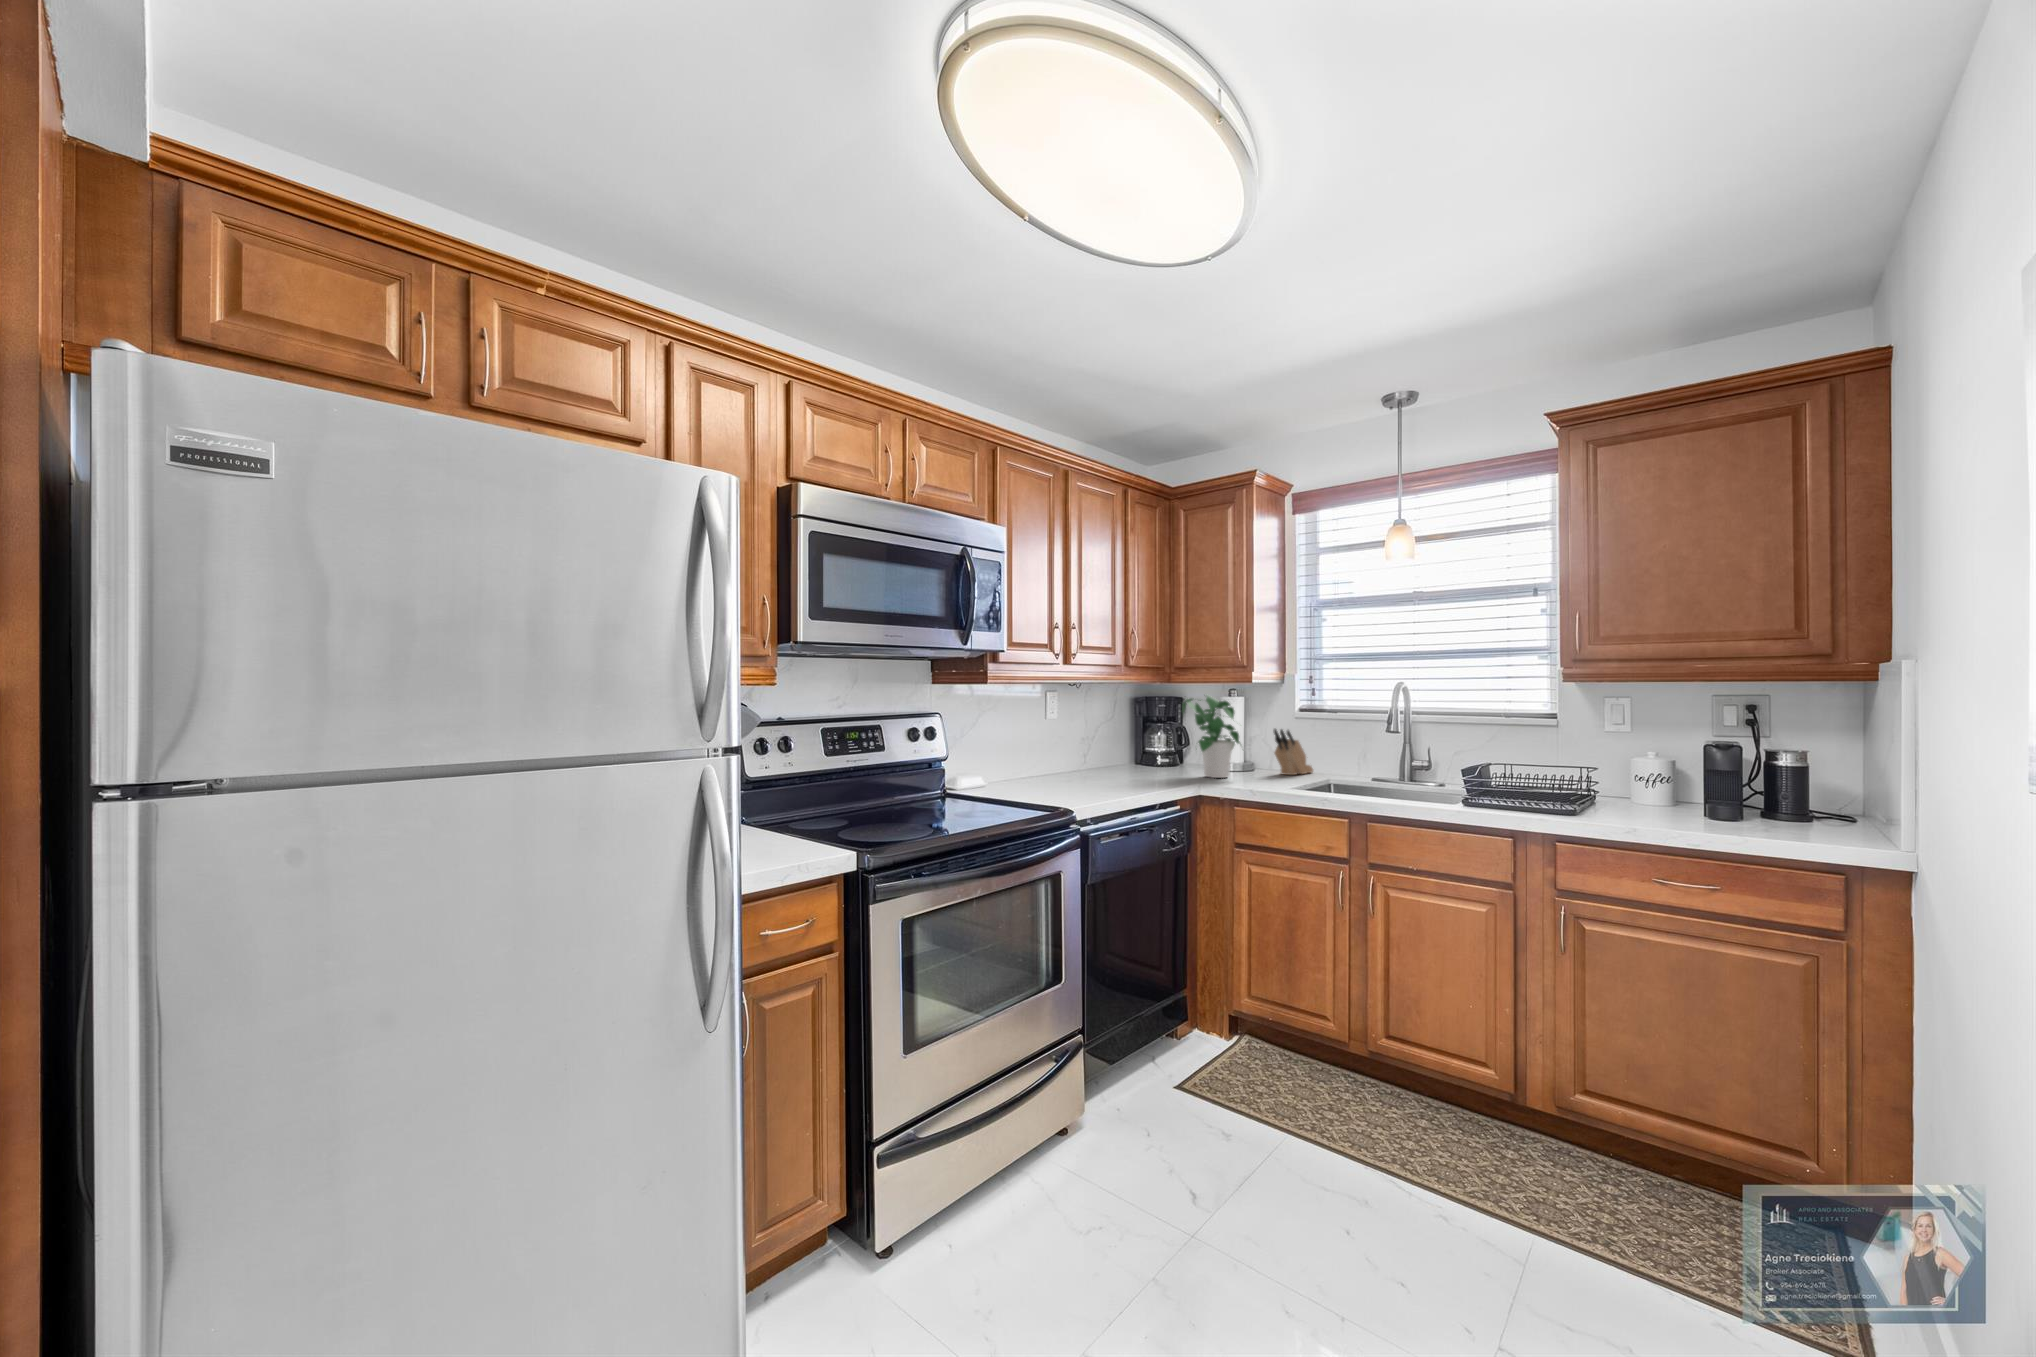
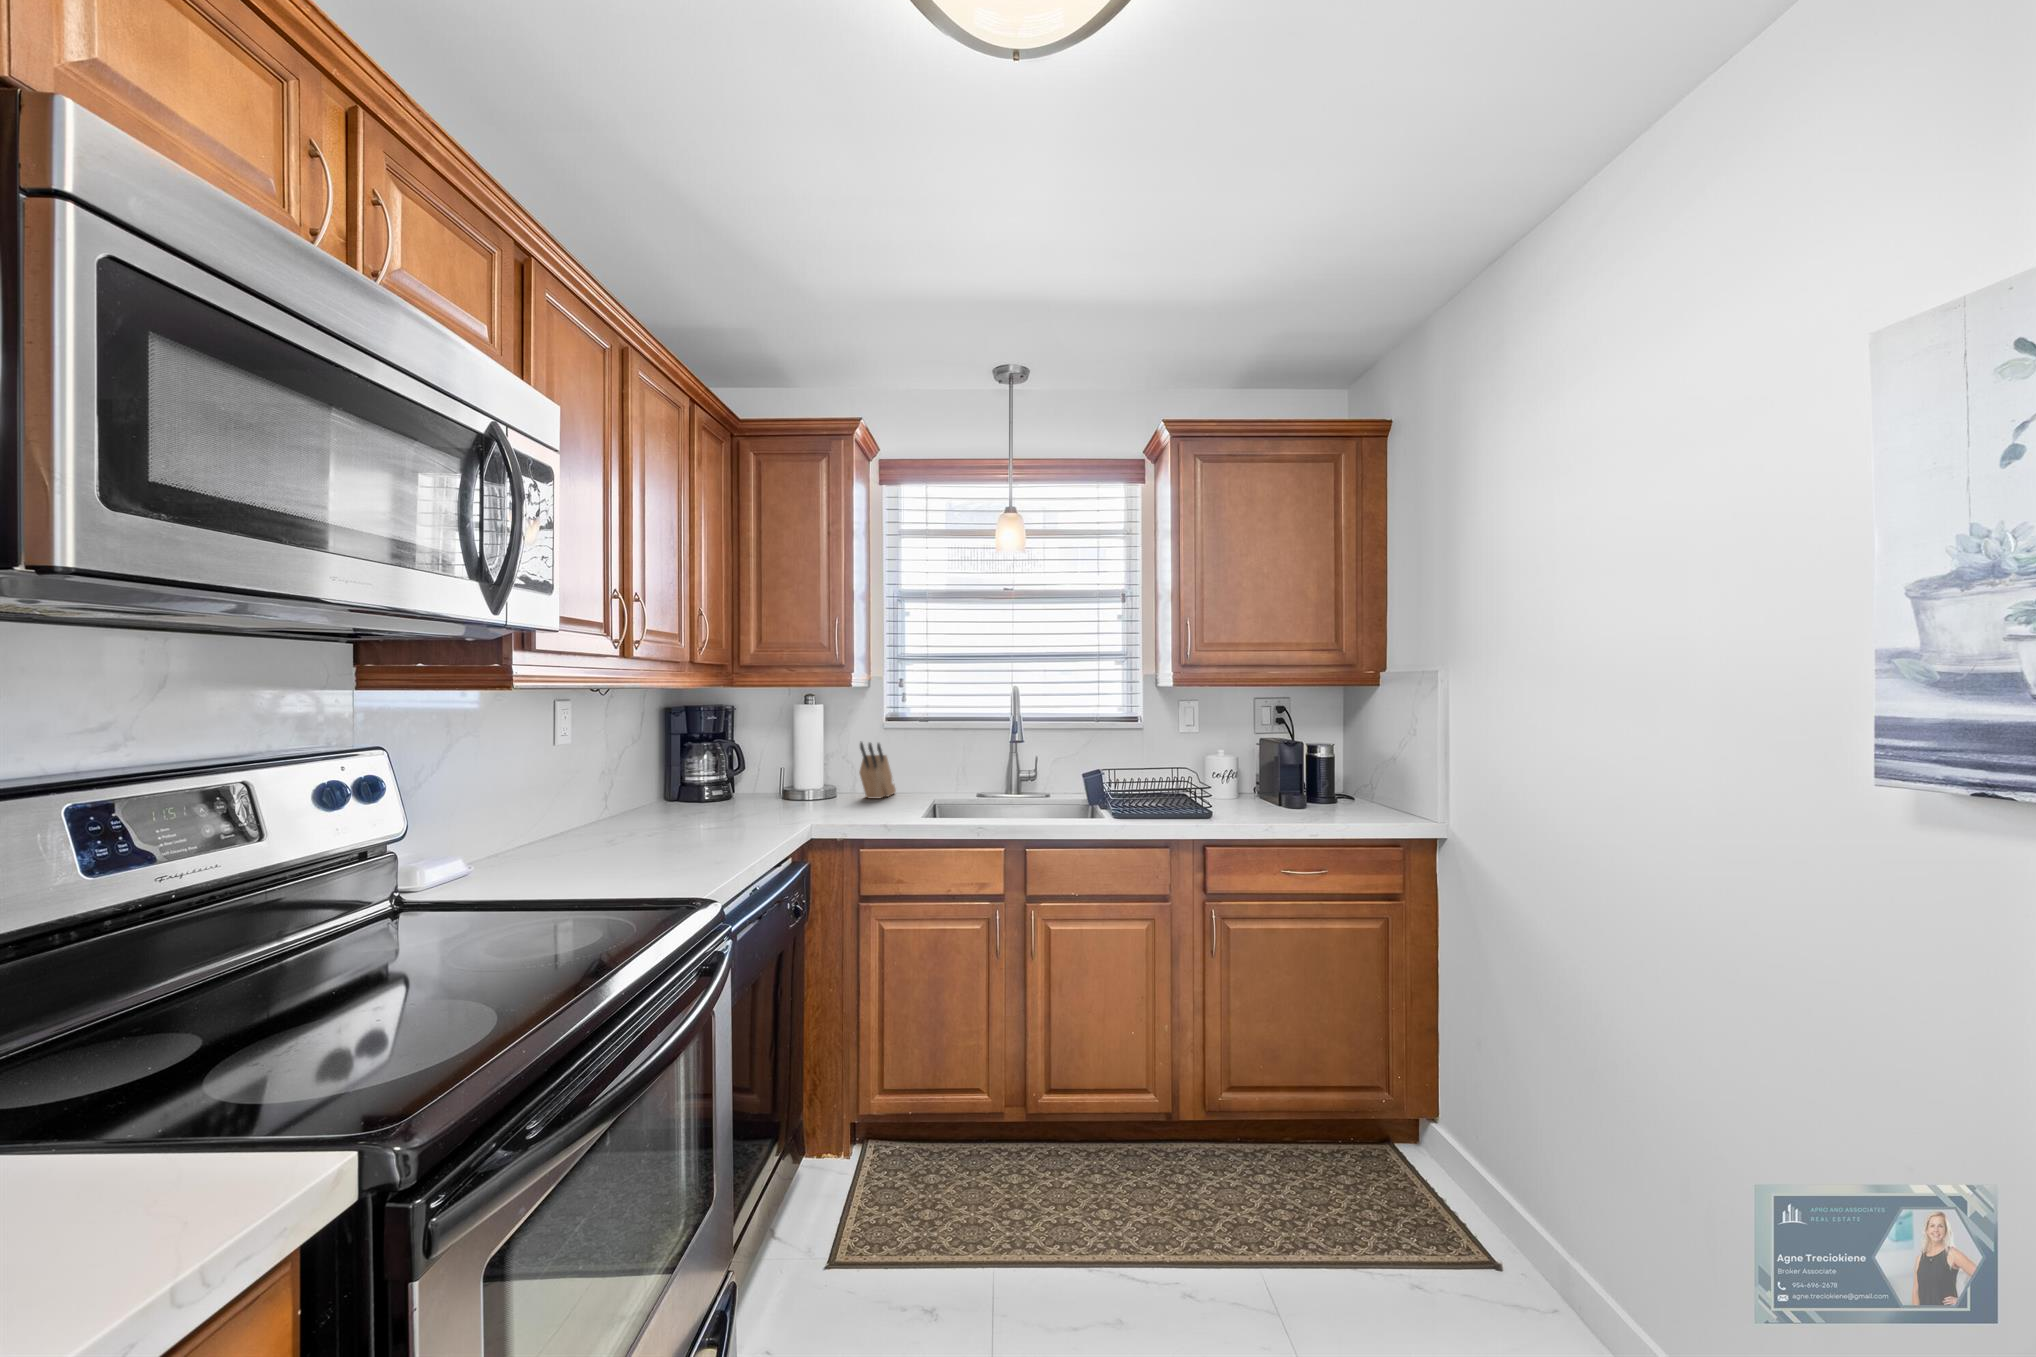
potted plant: present [1182,695,1240,778] -> none [755,700,838,810]

